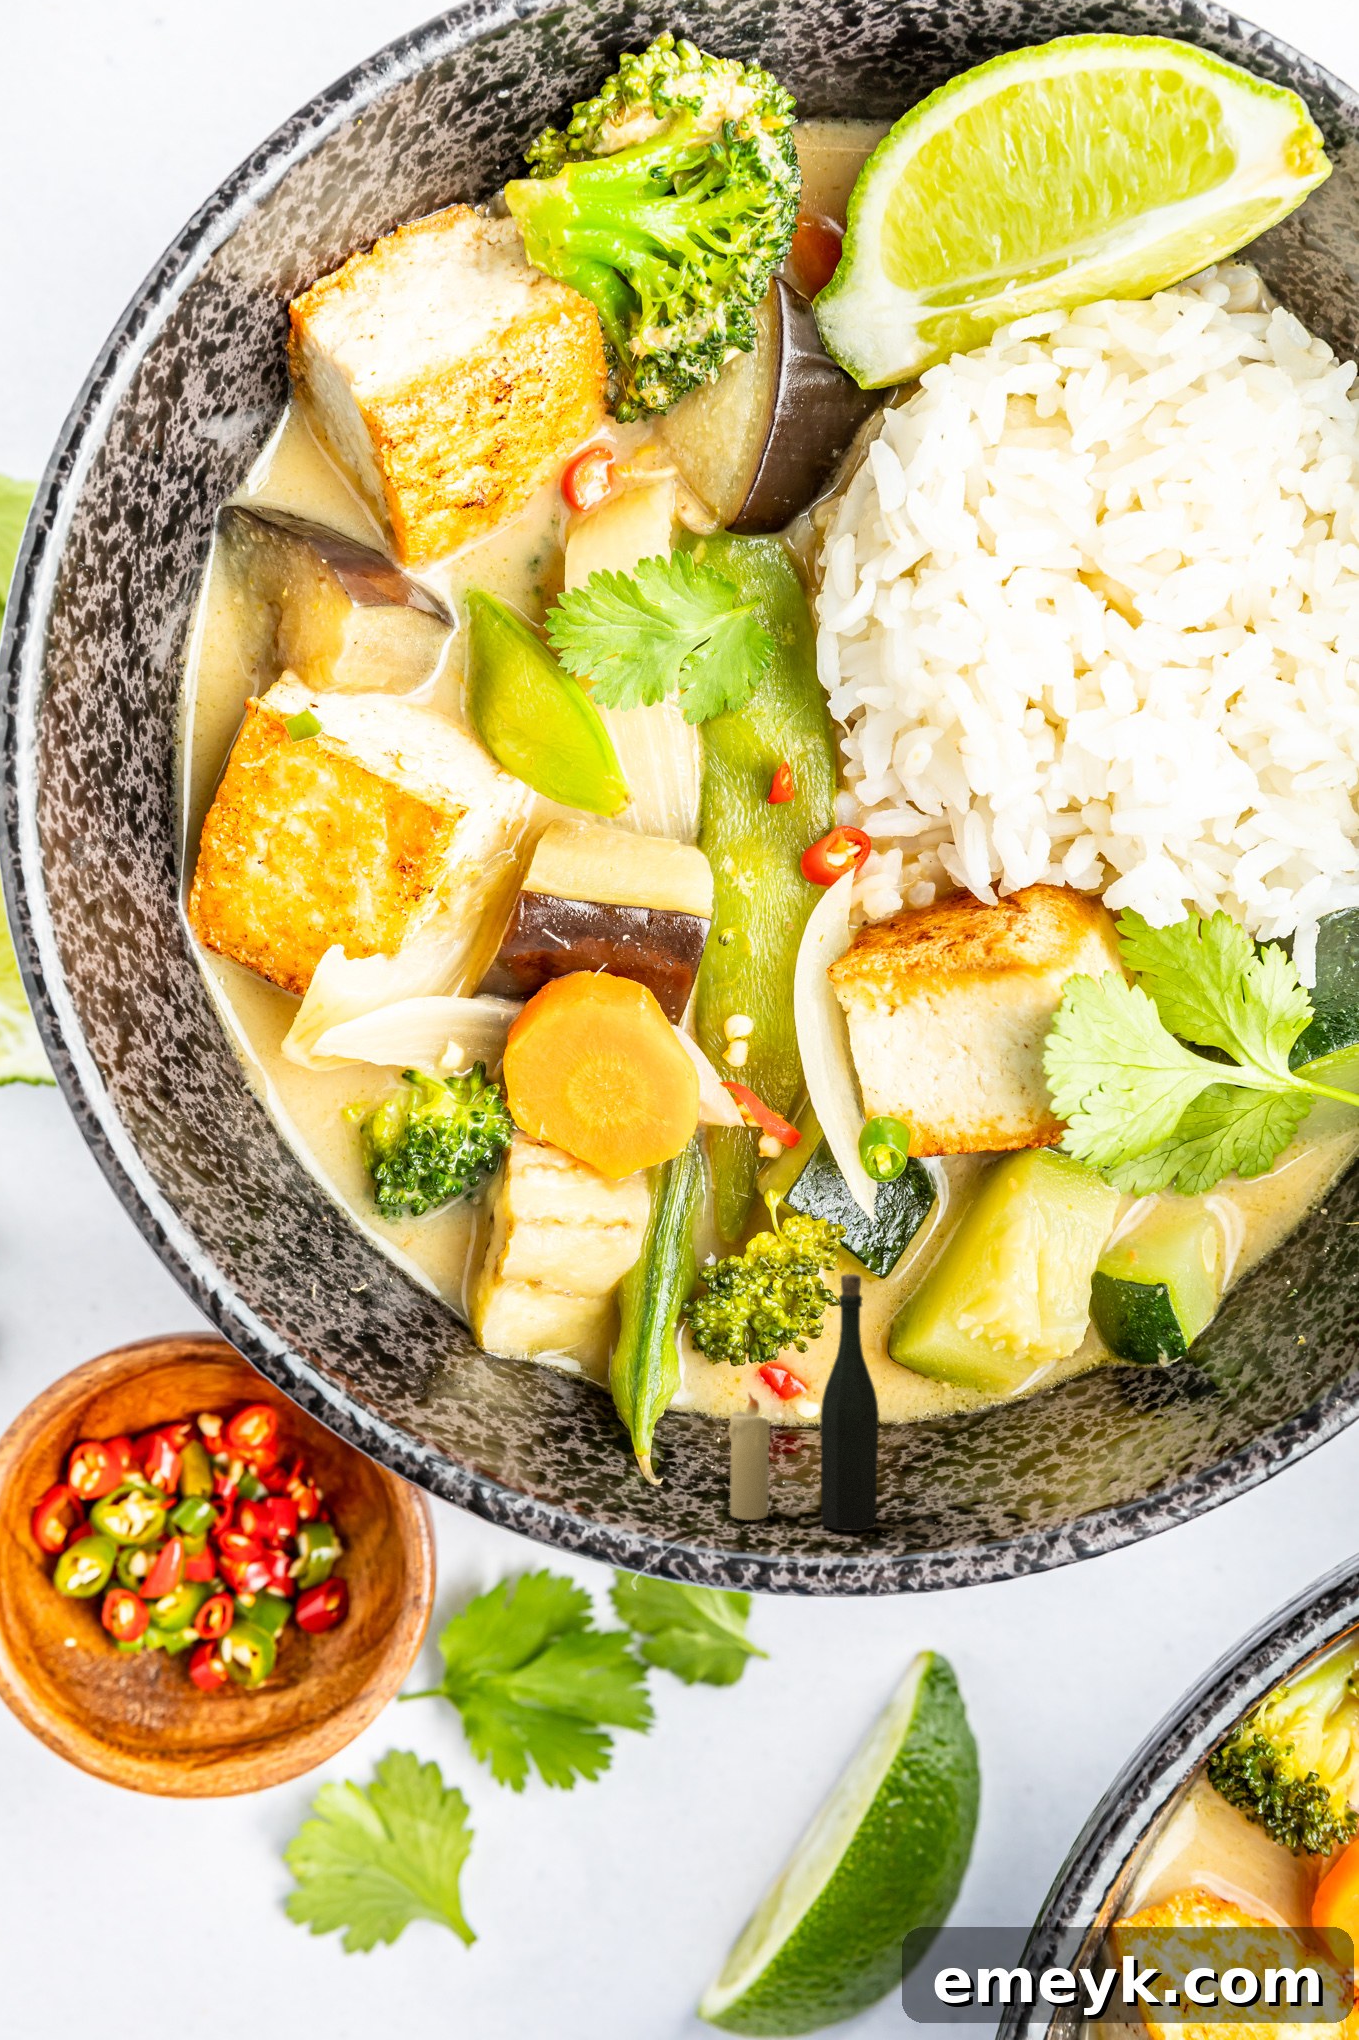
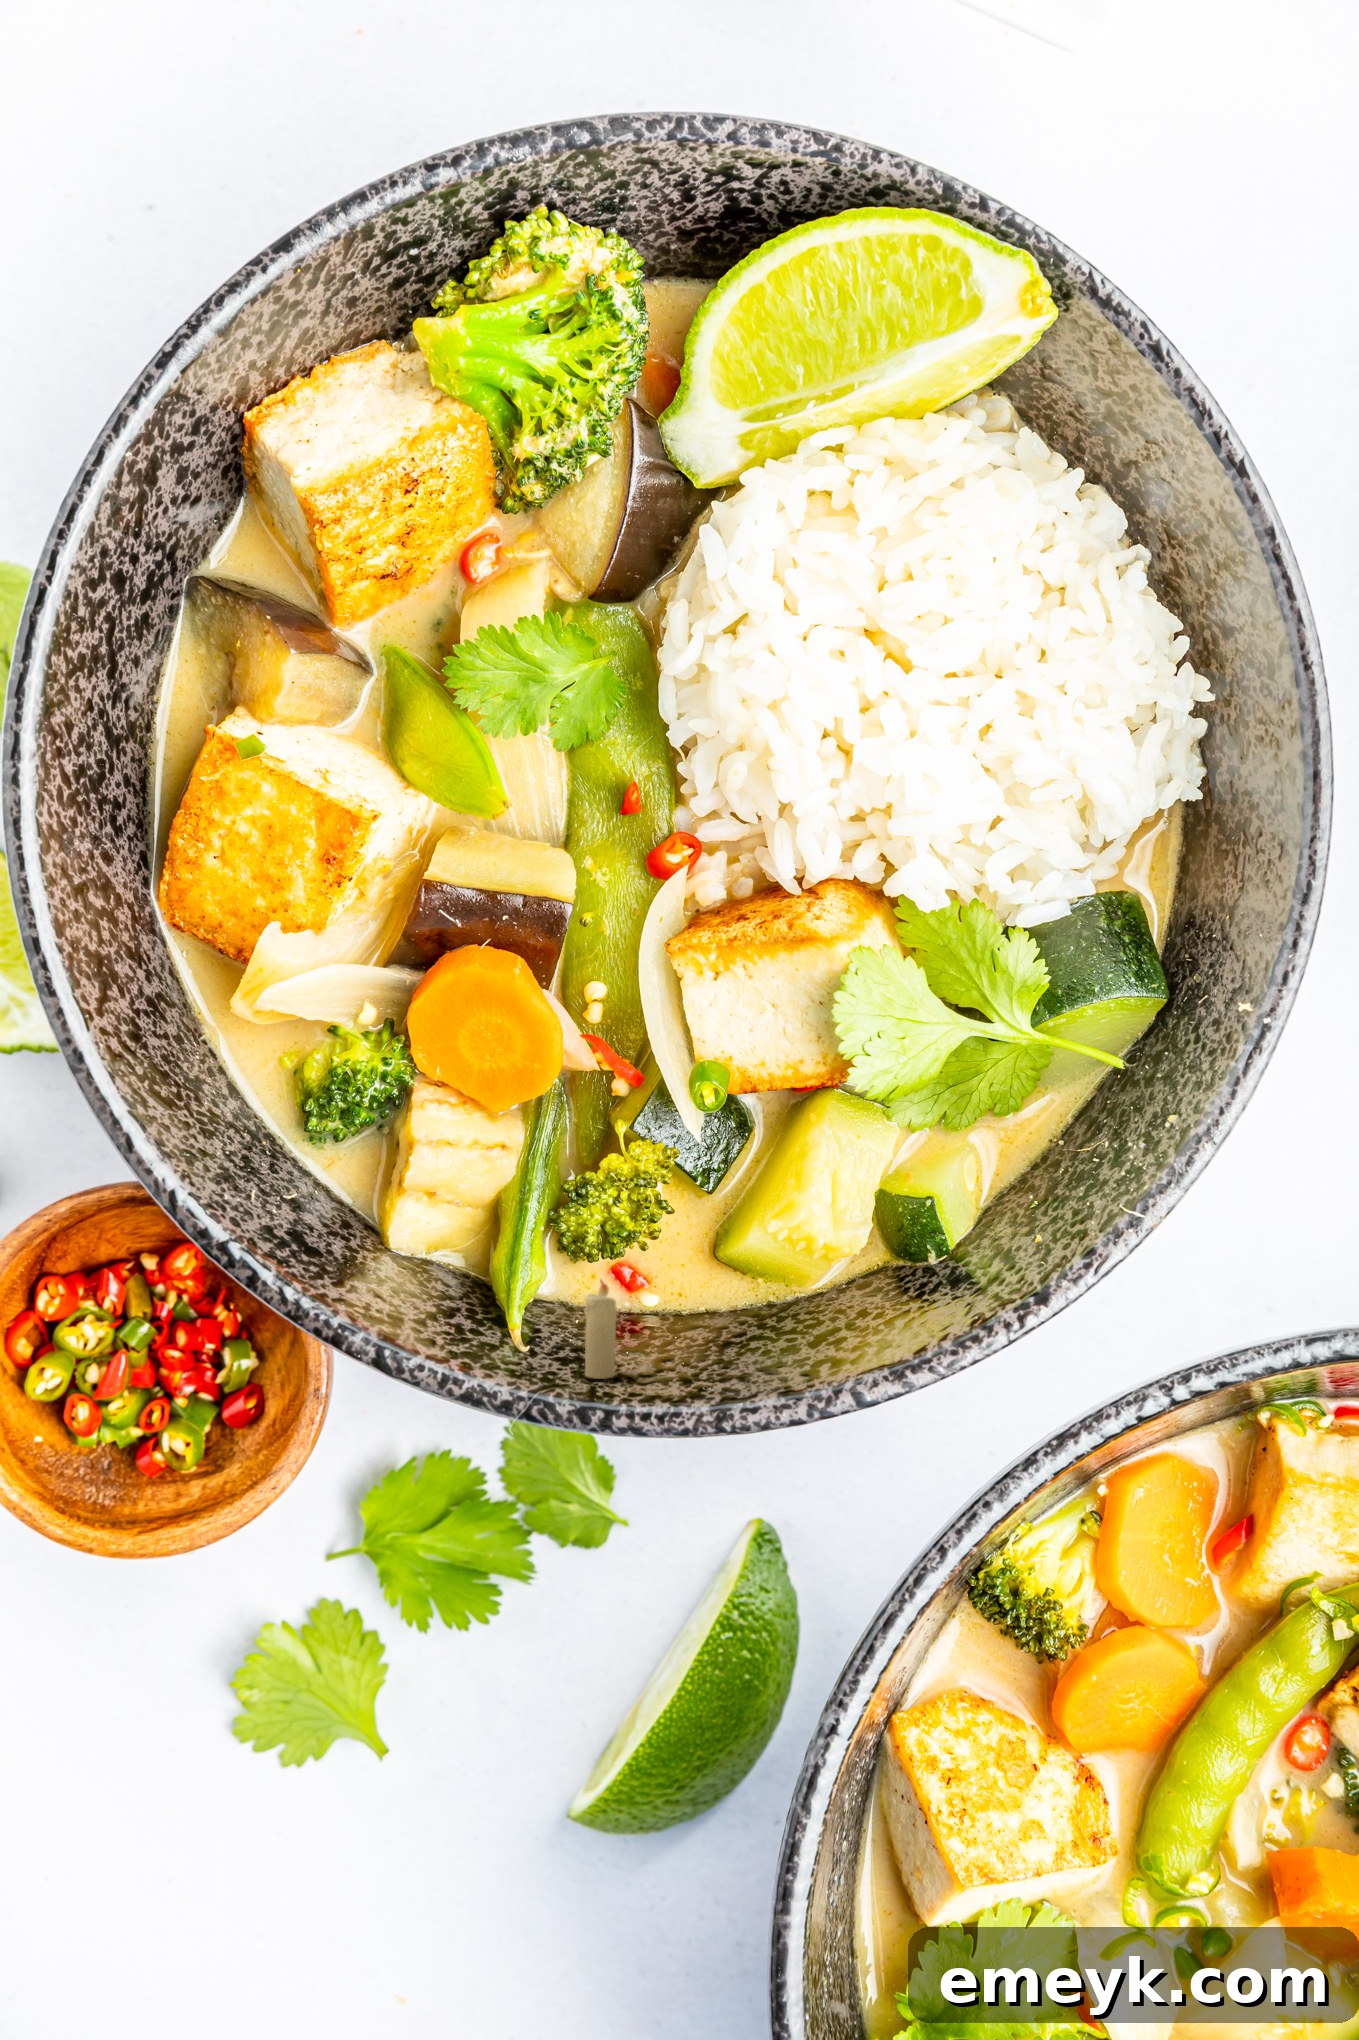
bottle: present [820,1274,879,1531] -> none [656,1185,702,1387]

